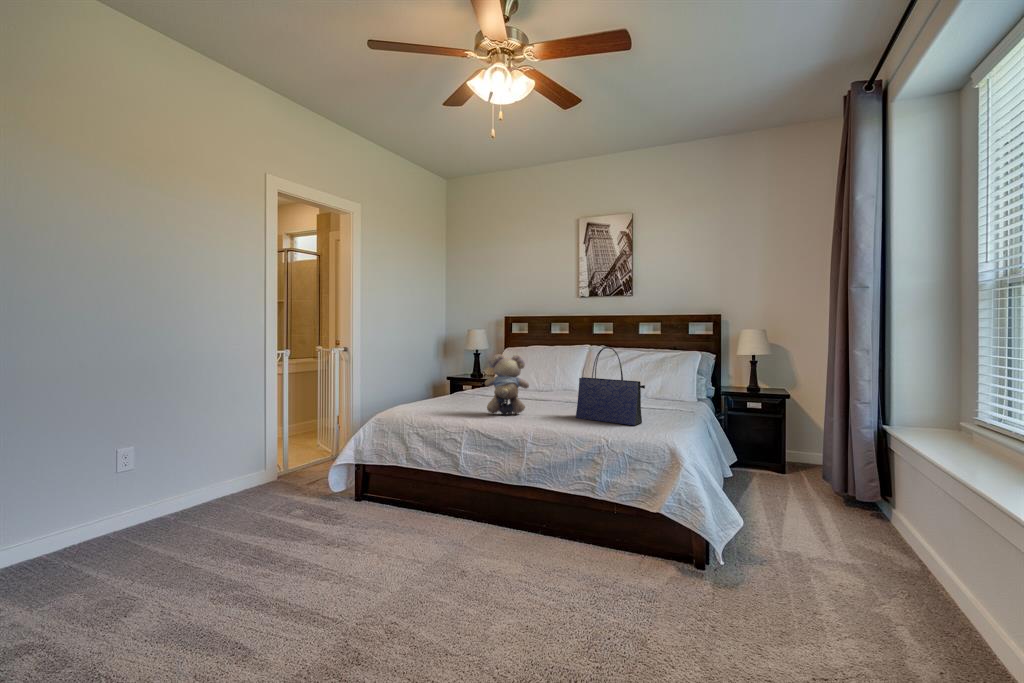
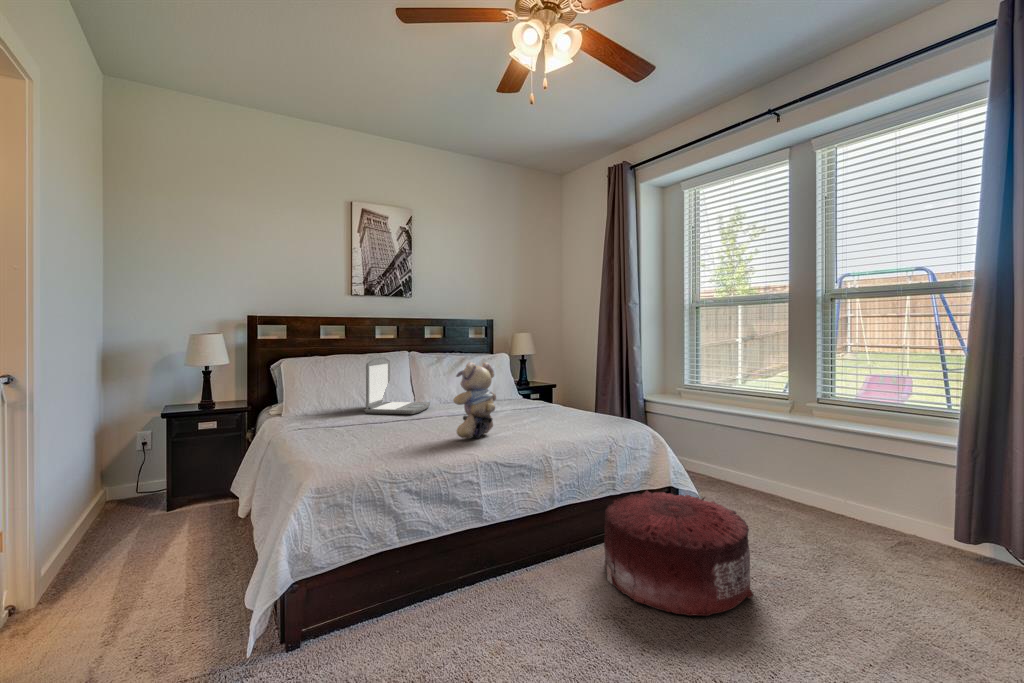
tote bag: present [576,347,645,425] -> none [527,350,593,426]
laptop: none [521,349,581,396] -> present [364,357,430,414]
pouf: none [492,492,641,621] -> present [604,490,754,616]

